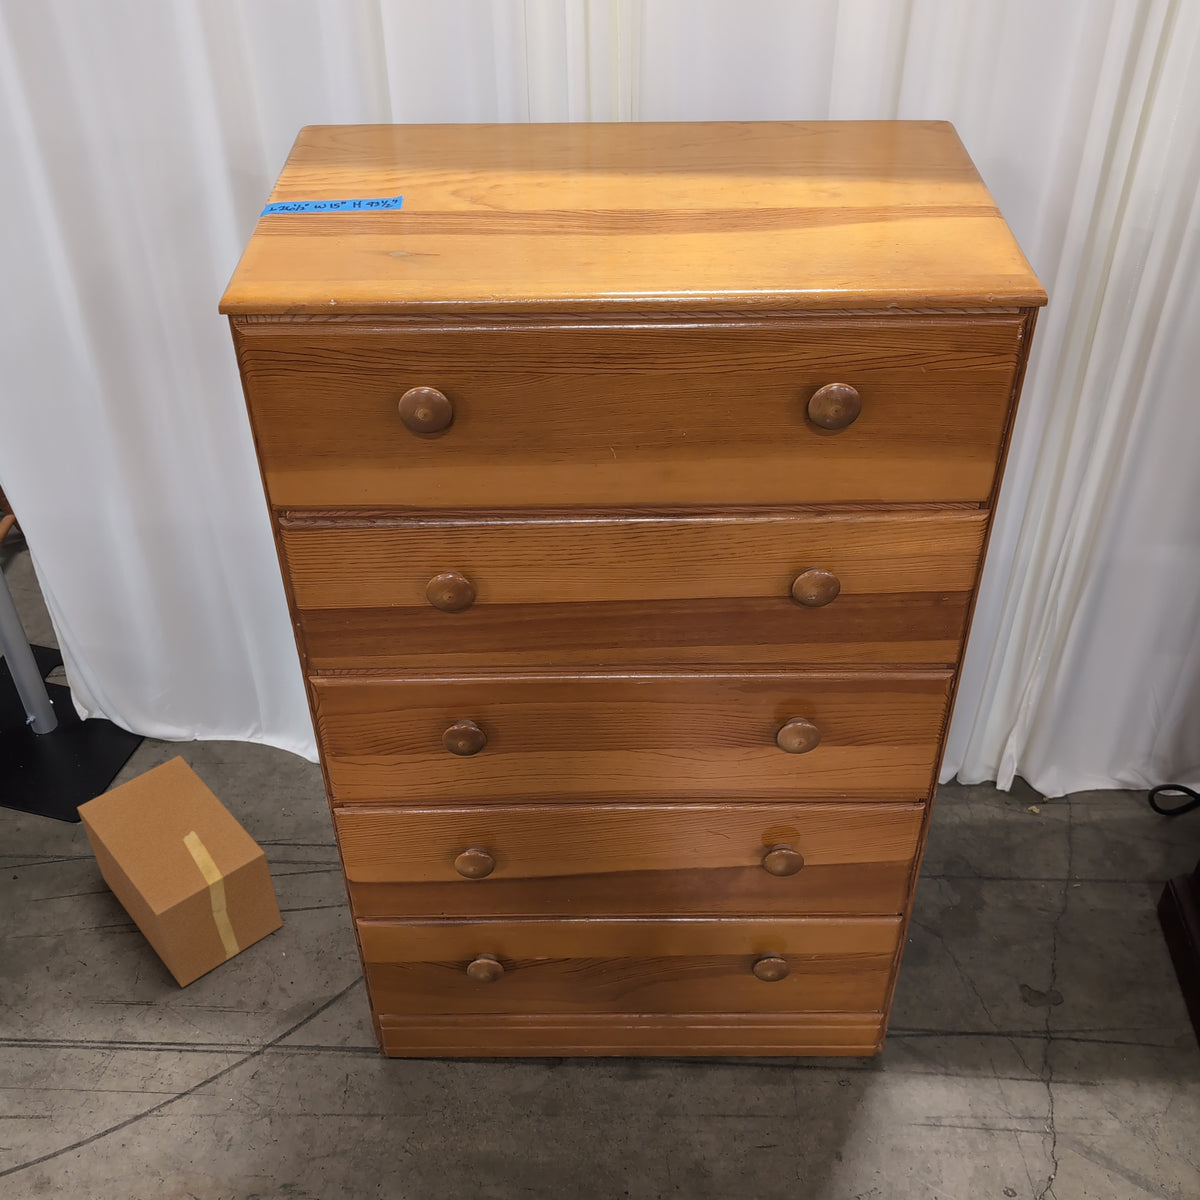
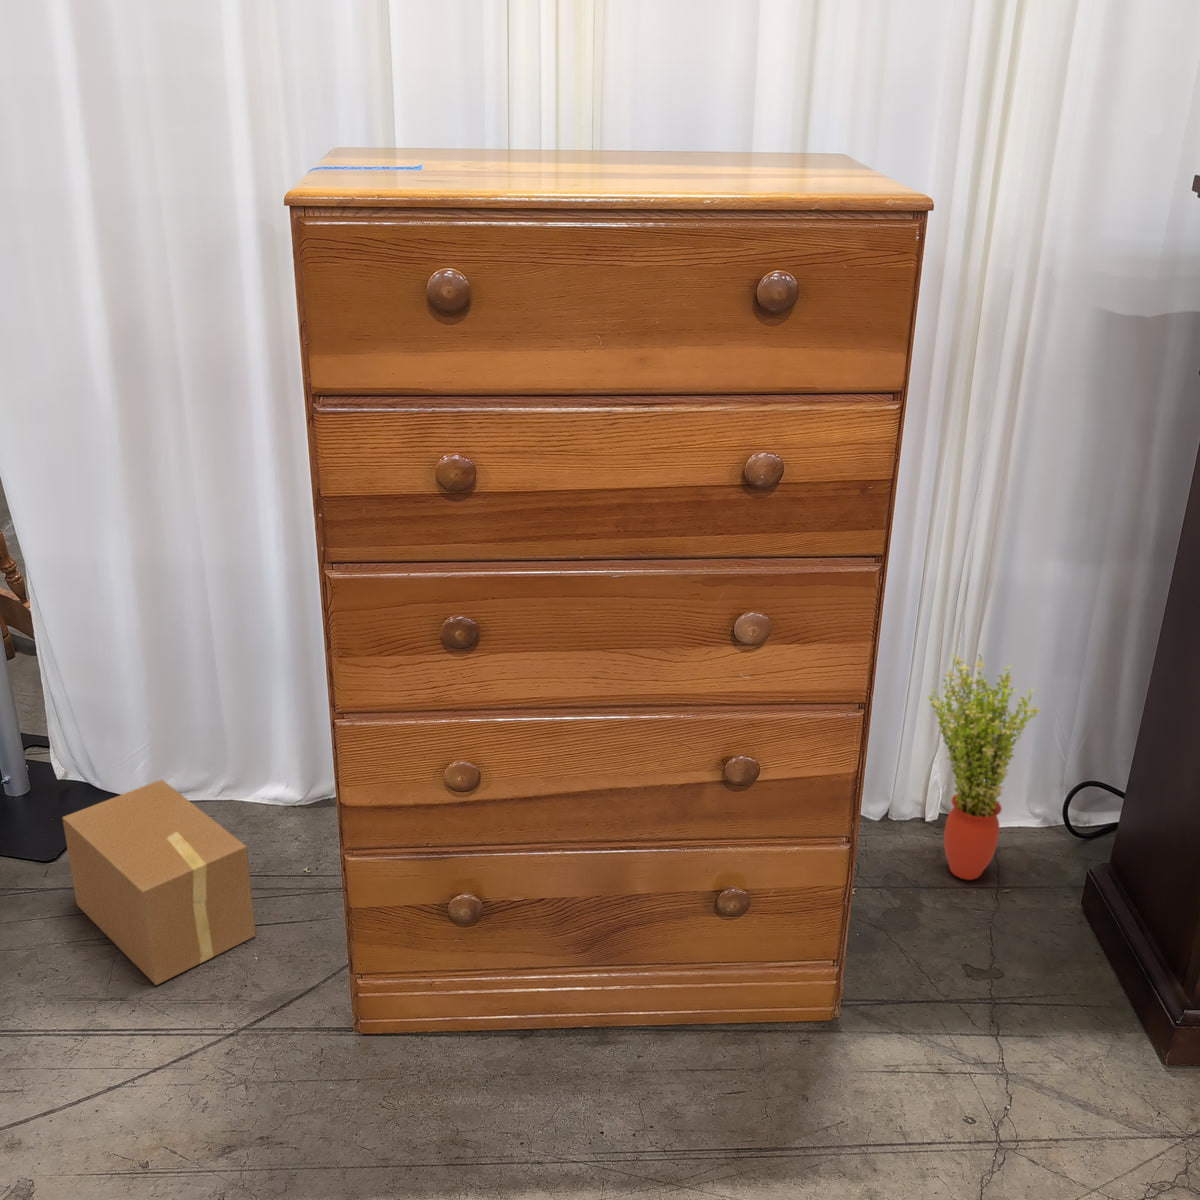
potted plant: none [1007,652,1136,868] -> present [928,655,1040,880]

